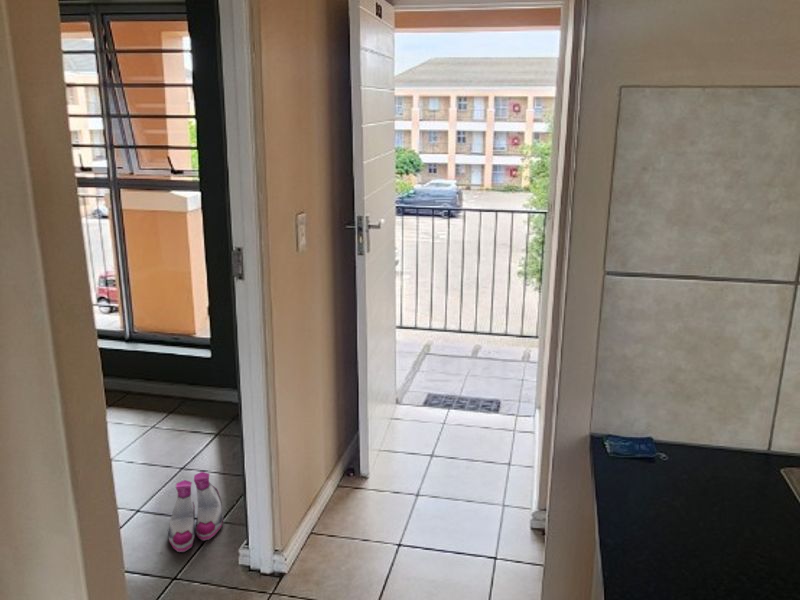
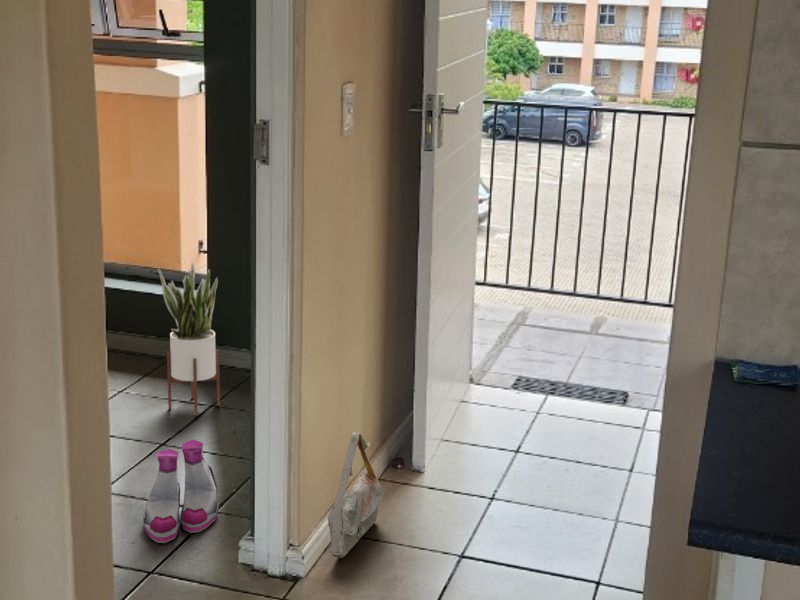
potted plant: none [173,331,223,437] -> present [158,263,220,416]
bag: none [303,463,343,555] -> present [328,432,386,558]

